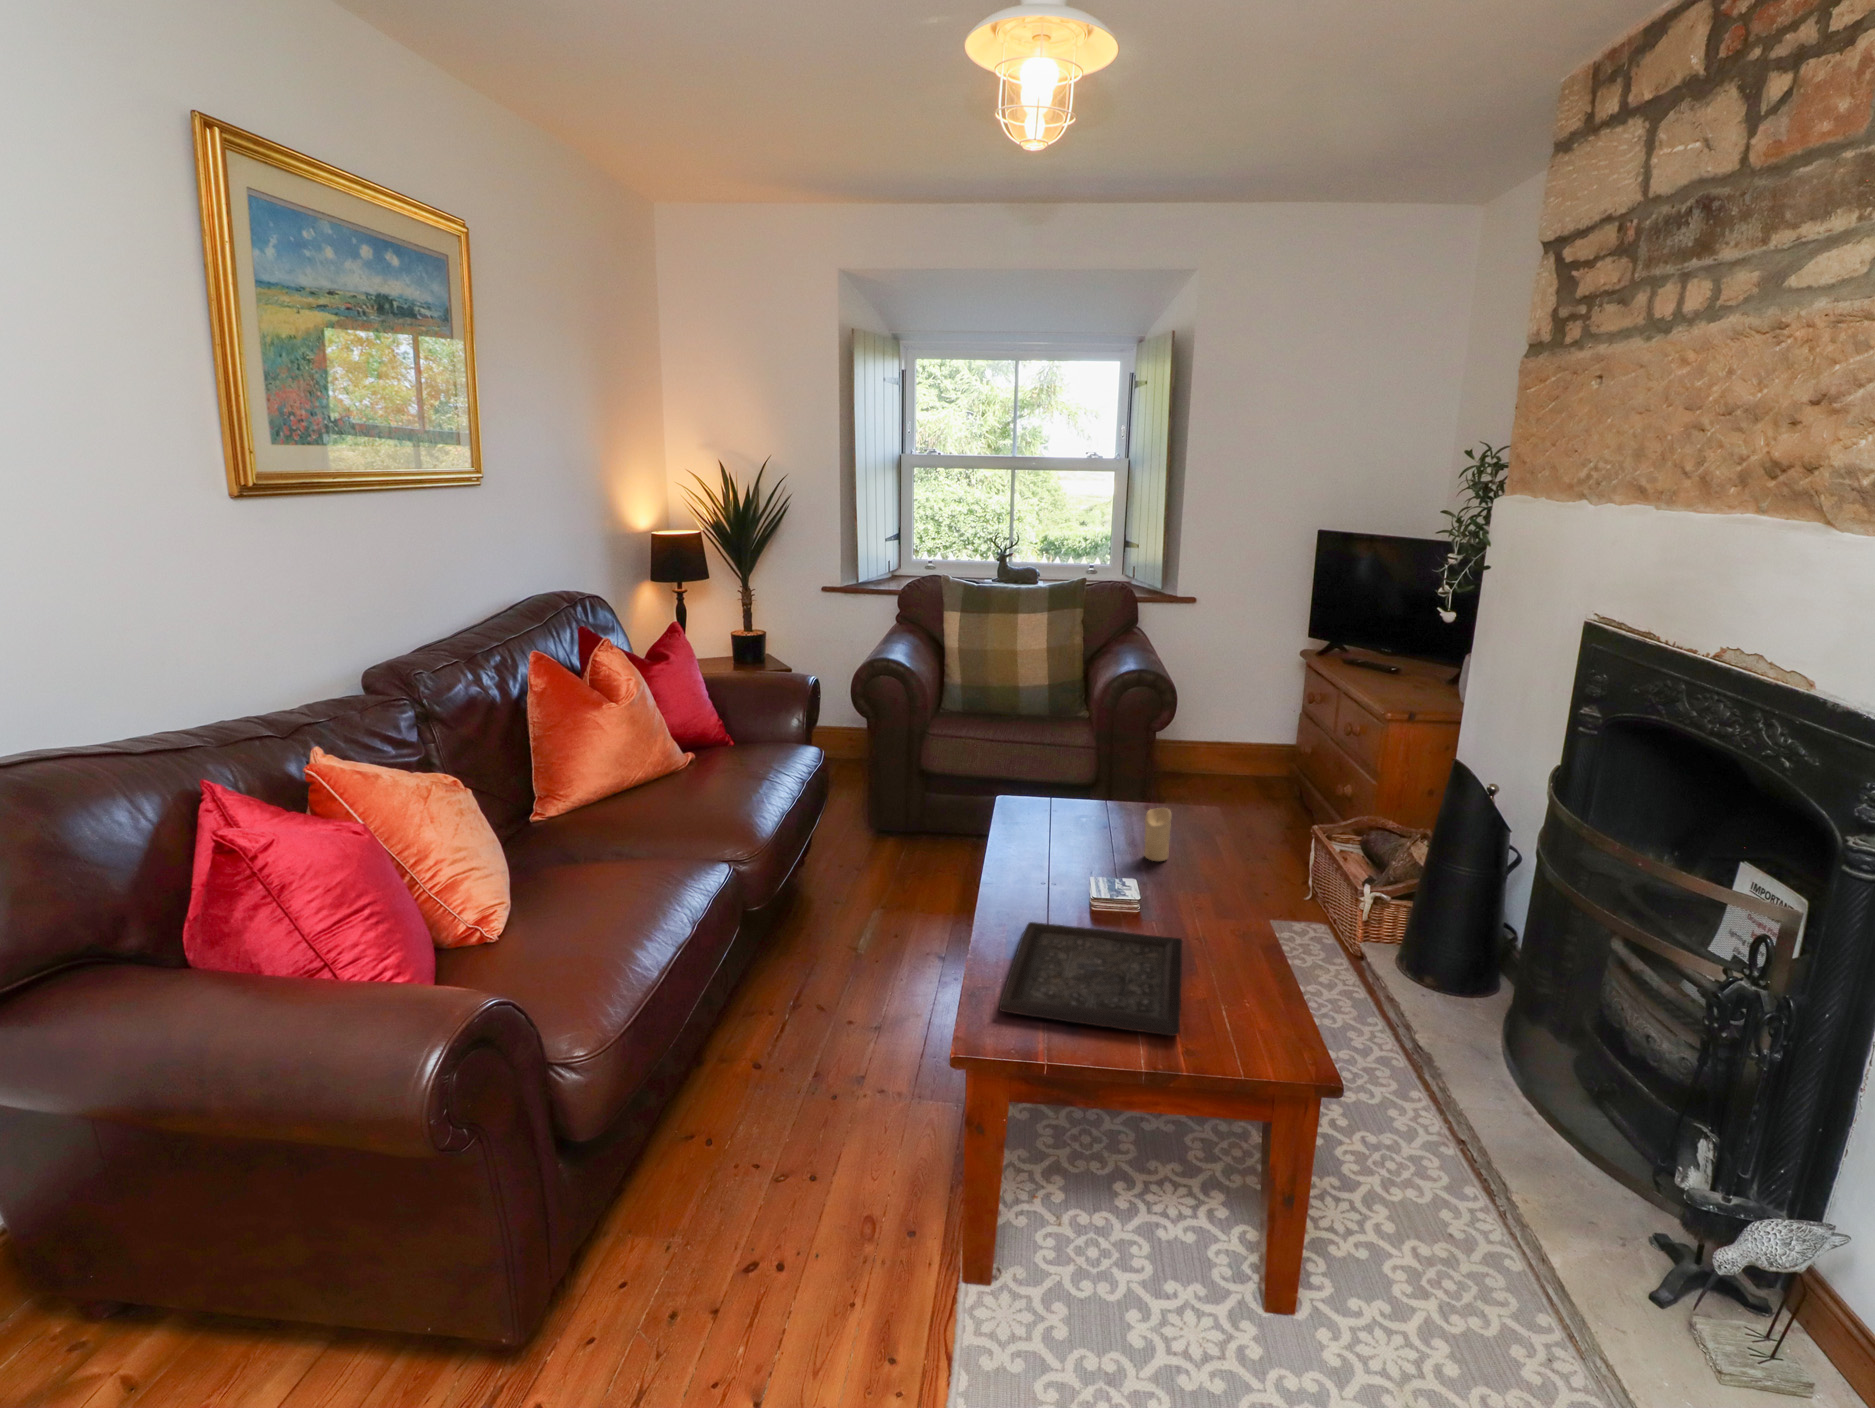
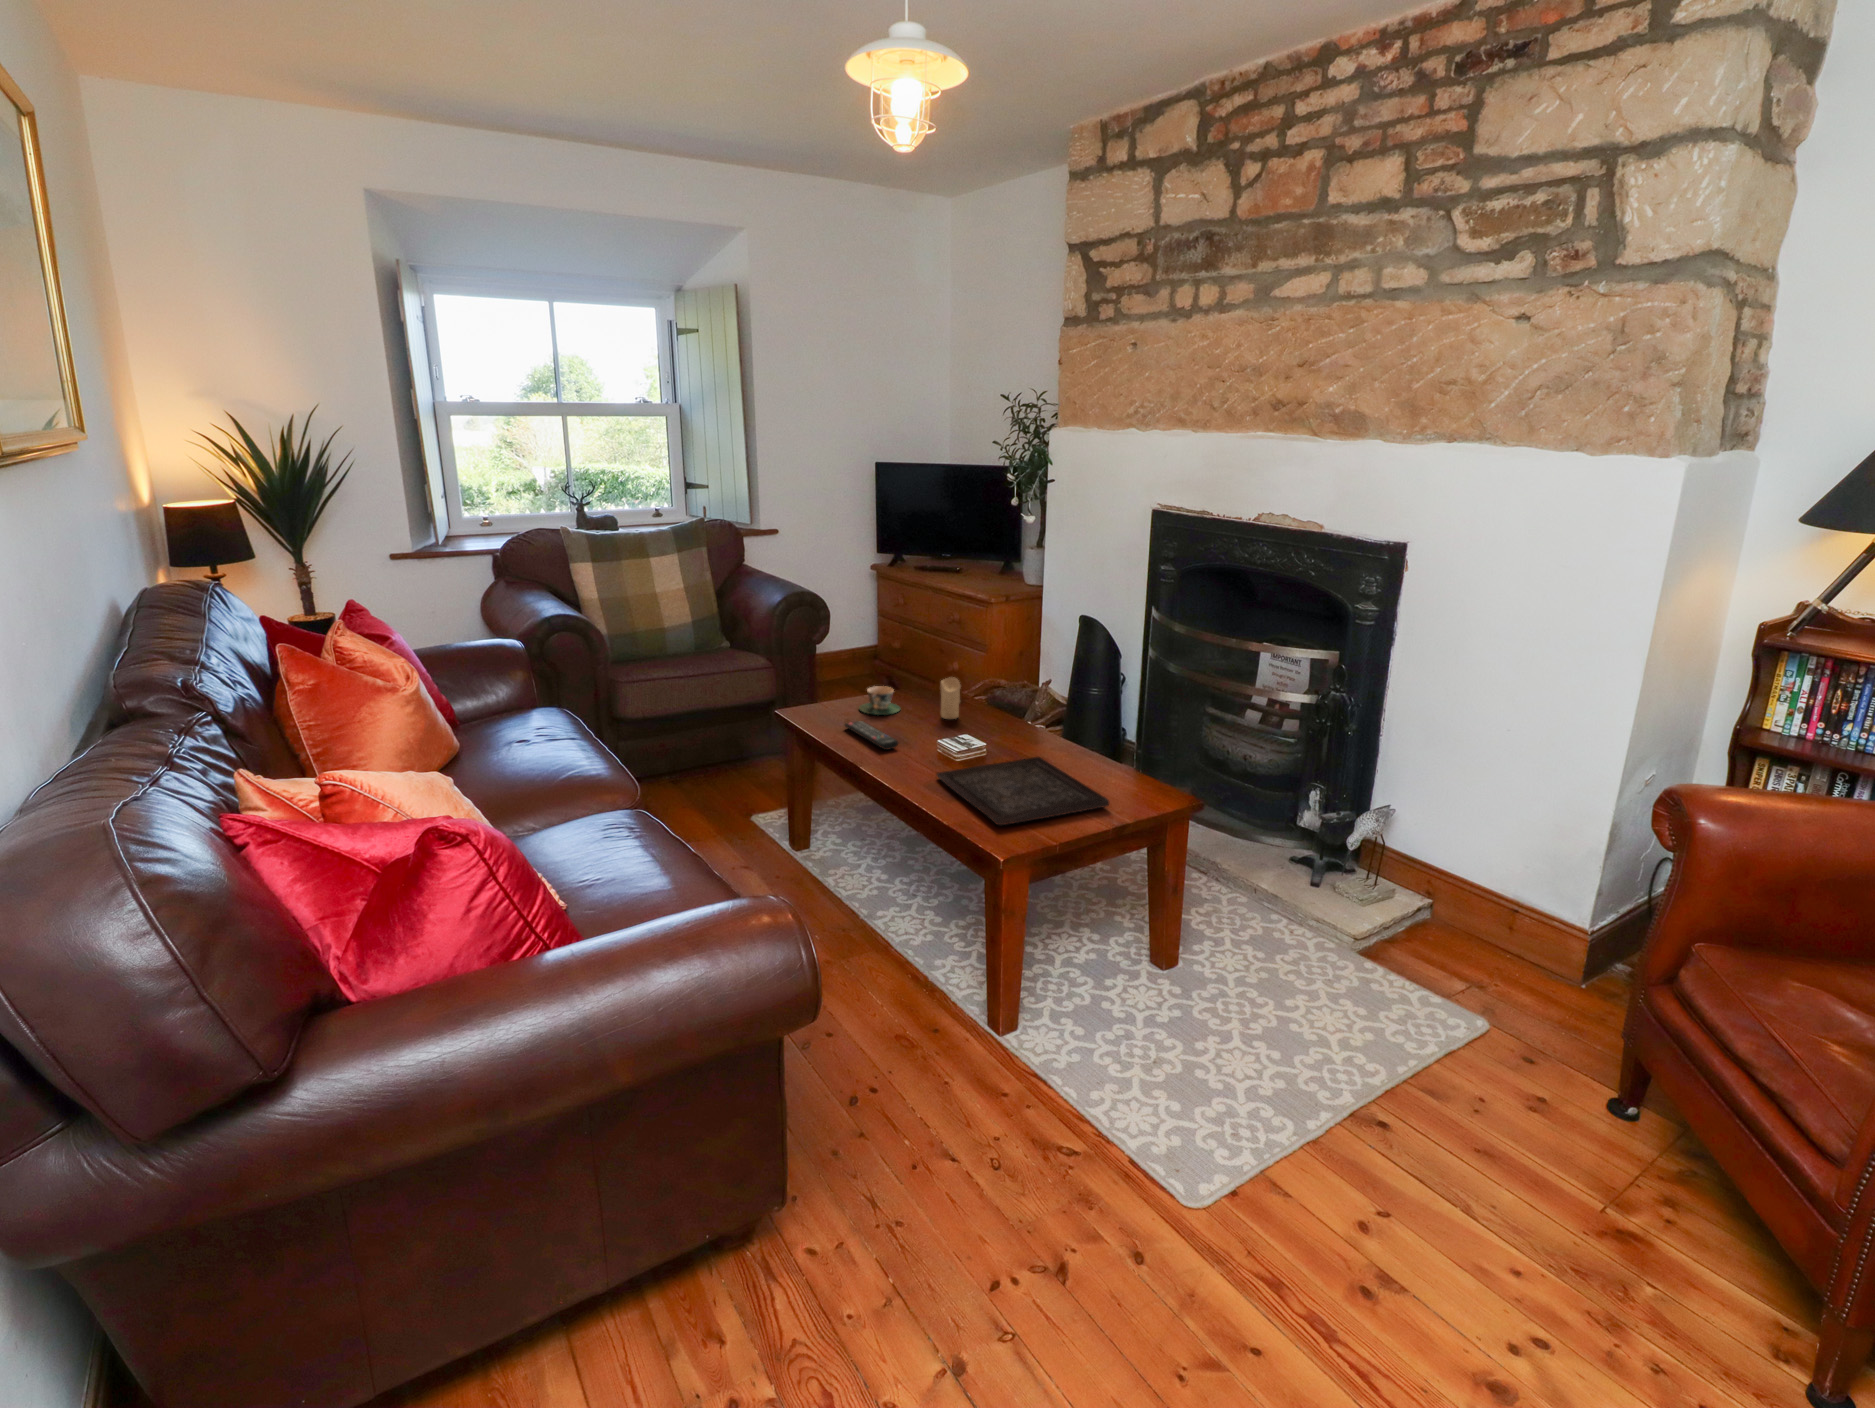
teacup: none [1065,799,1117,837] -> present [859,686,900,715]
remote control: none [1017,836,1042,879] -> present [845,721,898,750]

